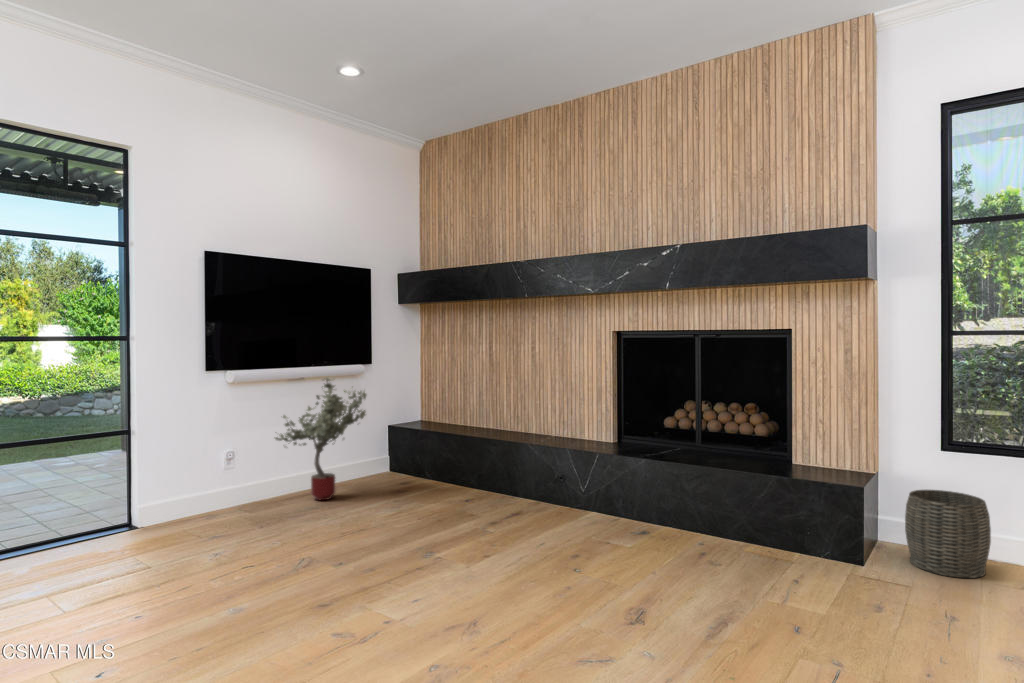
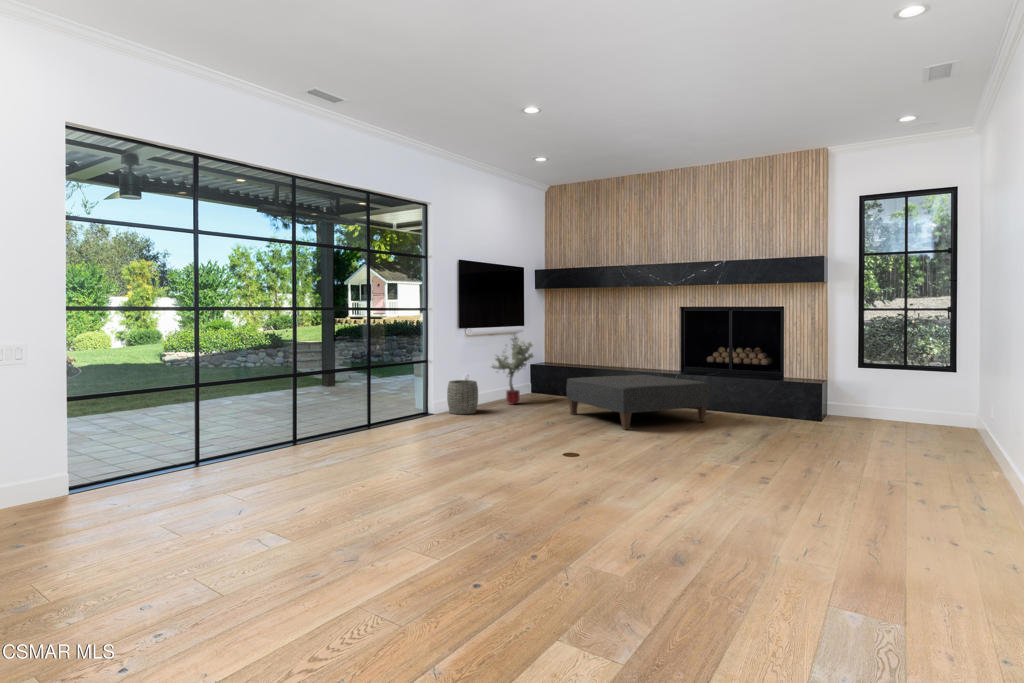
ottoman: none [375,453,627,598] -> present [566,375,710,429]
woven basket: present [905,490,991,578] -> present [447,380,478,414]

